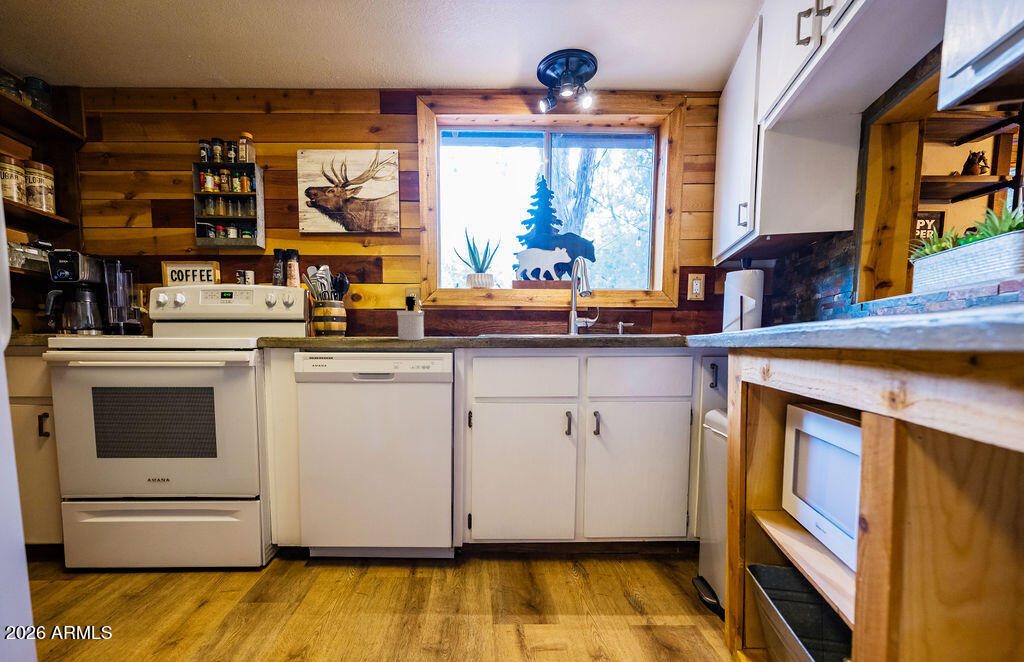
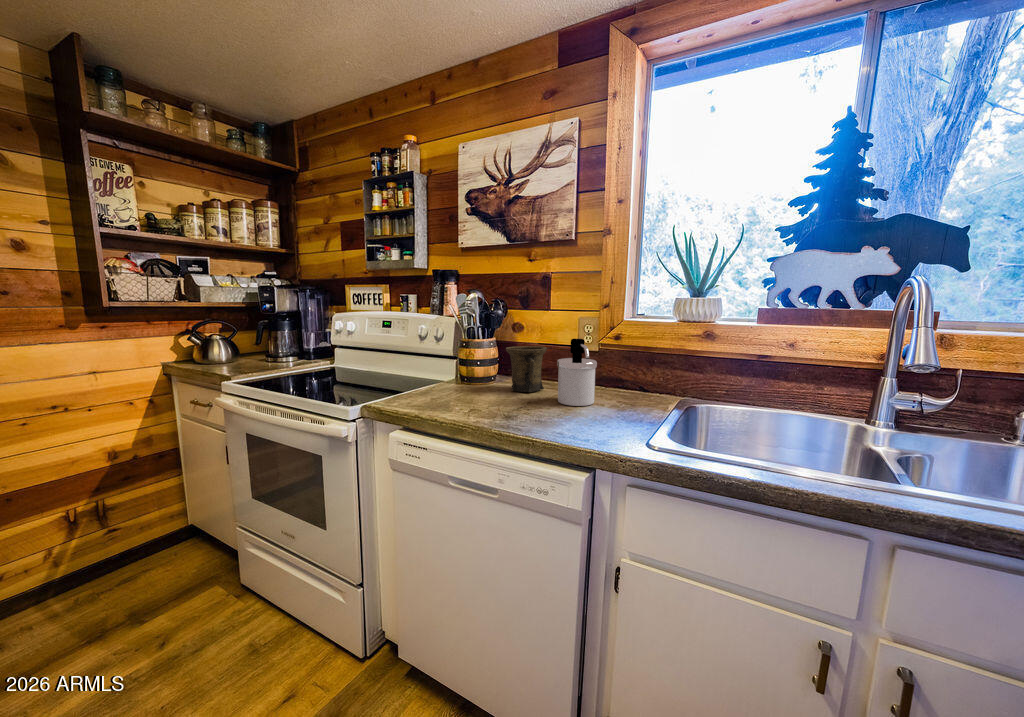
mug: none [353,306,386,338] -> present [506,346,547,392]

